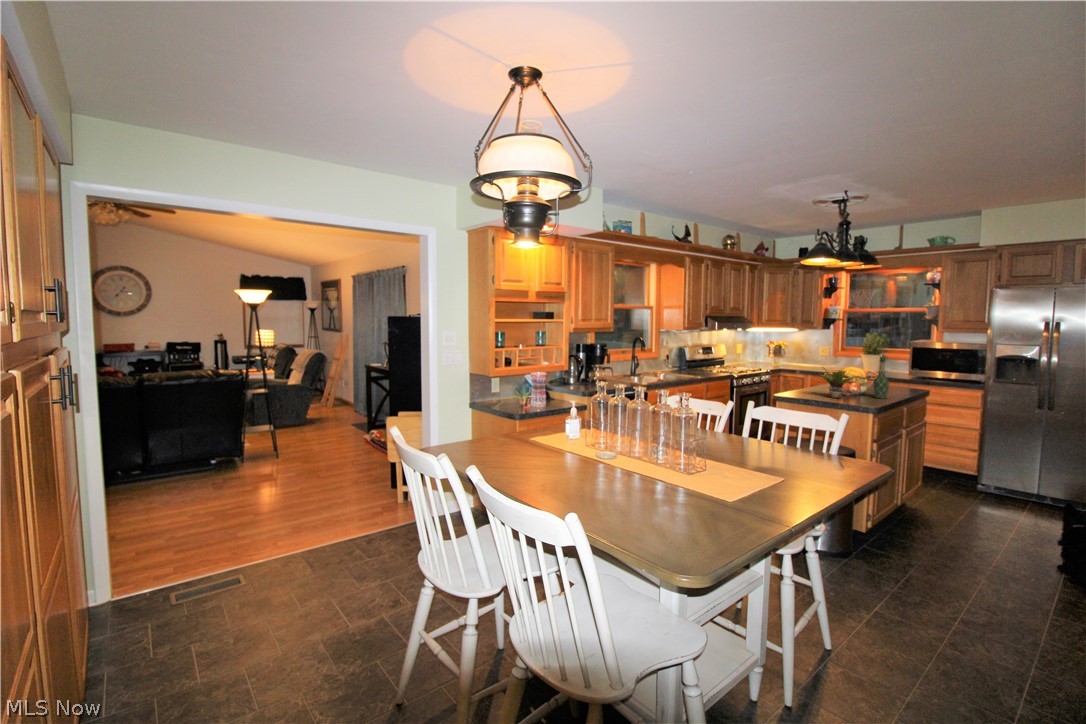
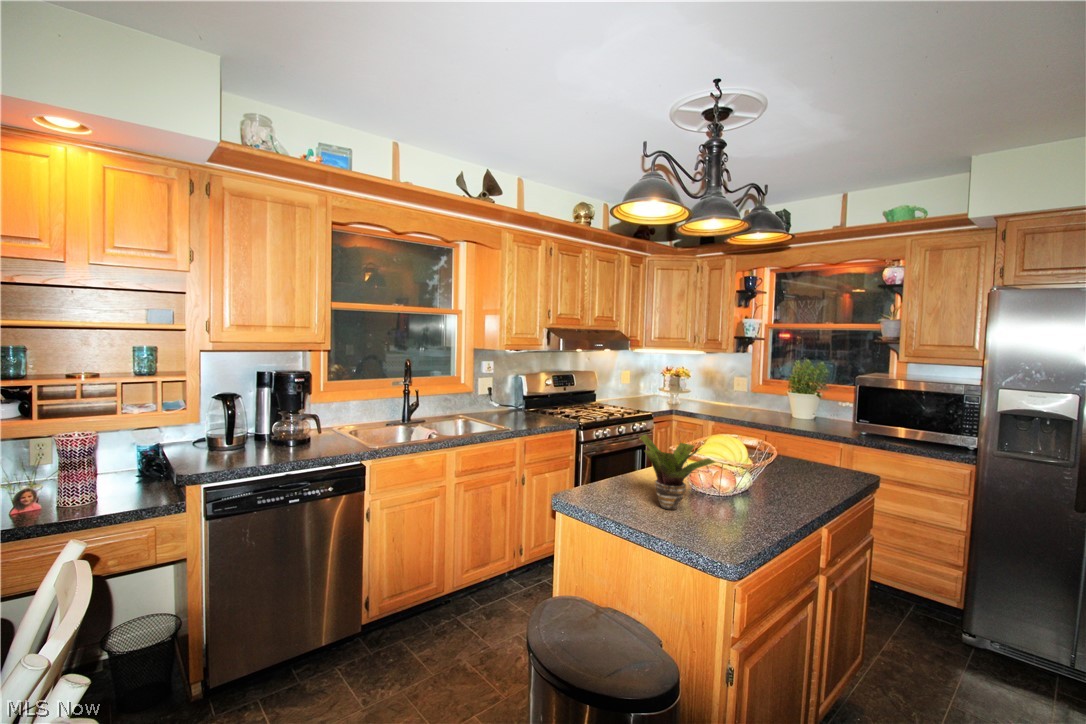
wine bottle: present [873,357,889,398] -> none [752,418,785,514]

